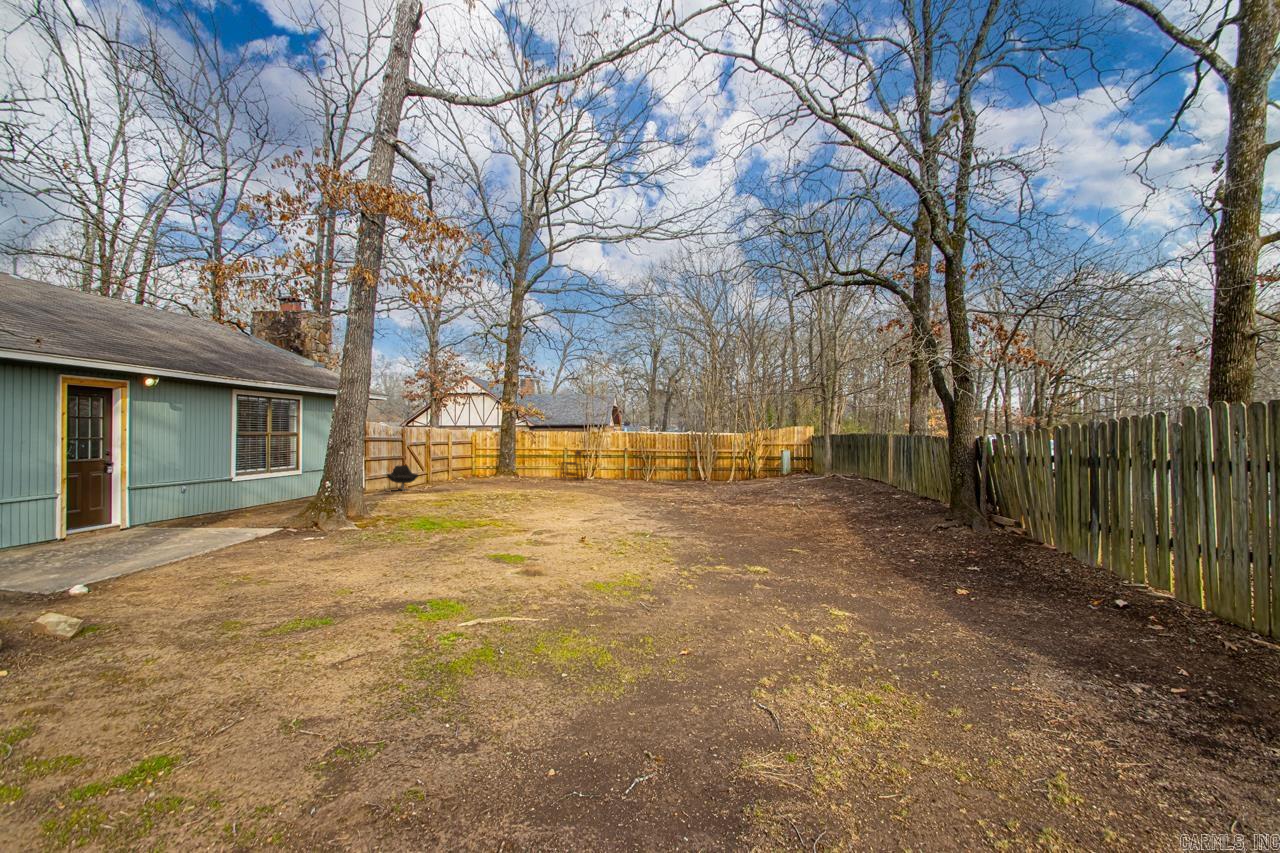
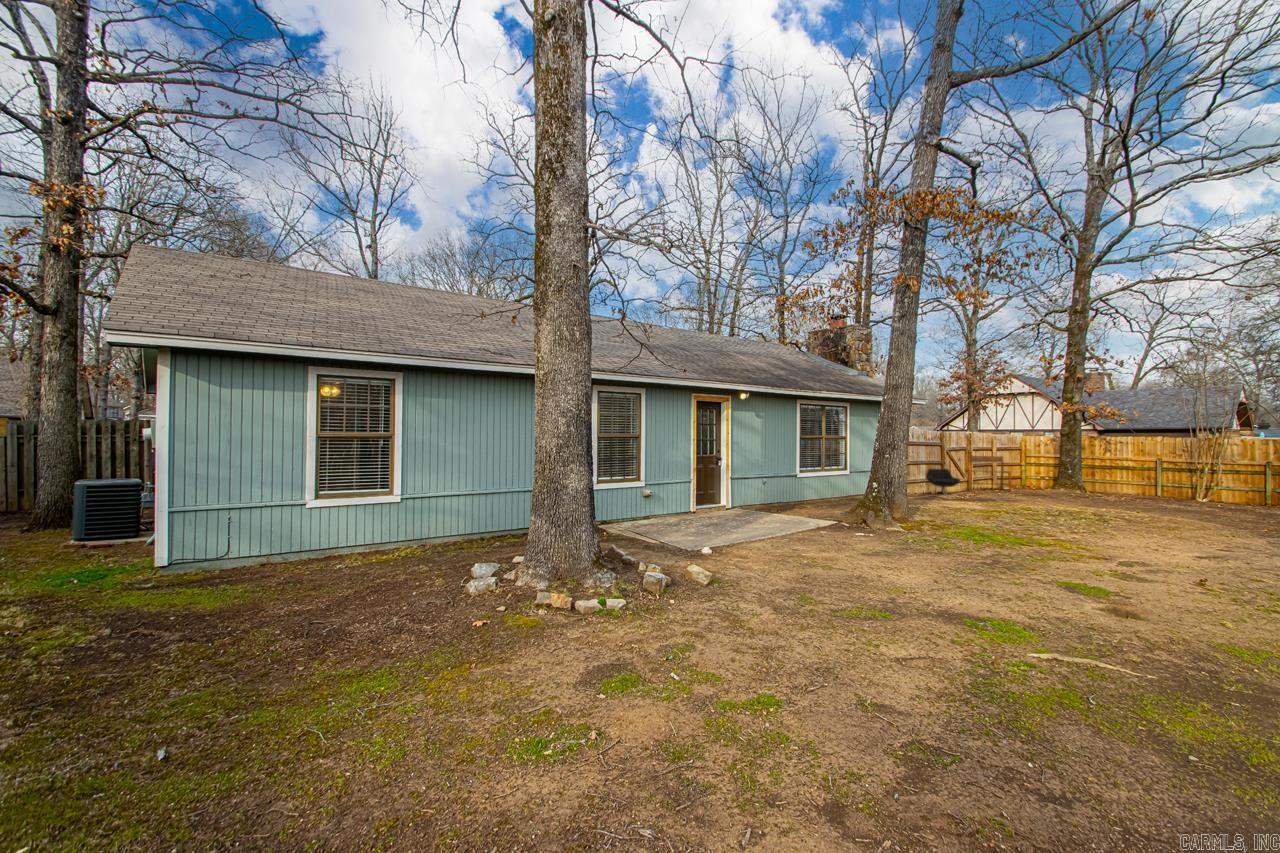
bench: present [560,450,583,481] -> present [965,456,1011,492]

